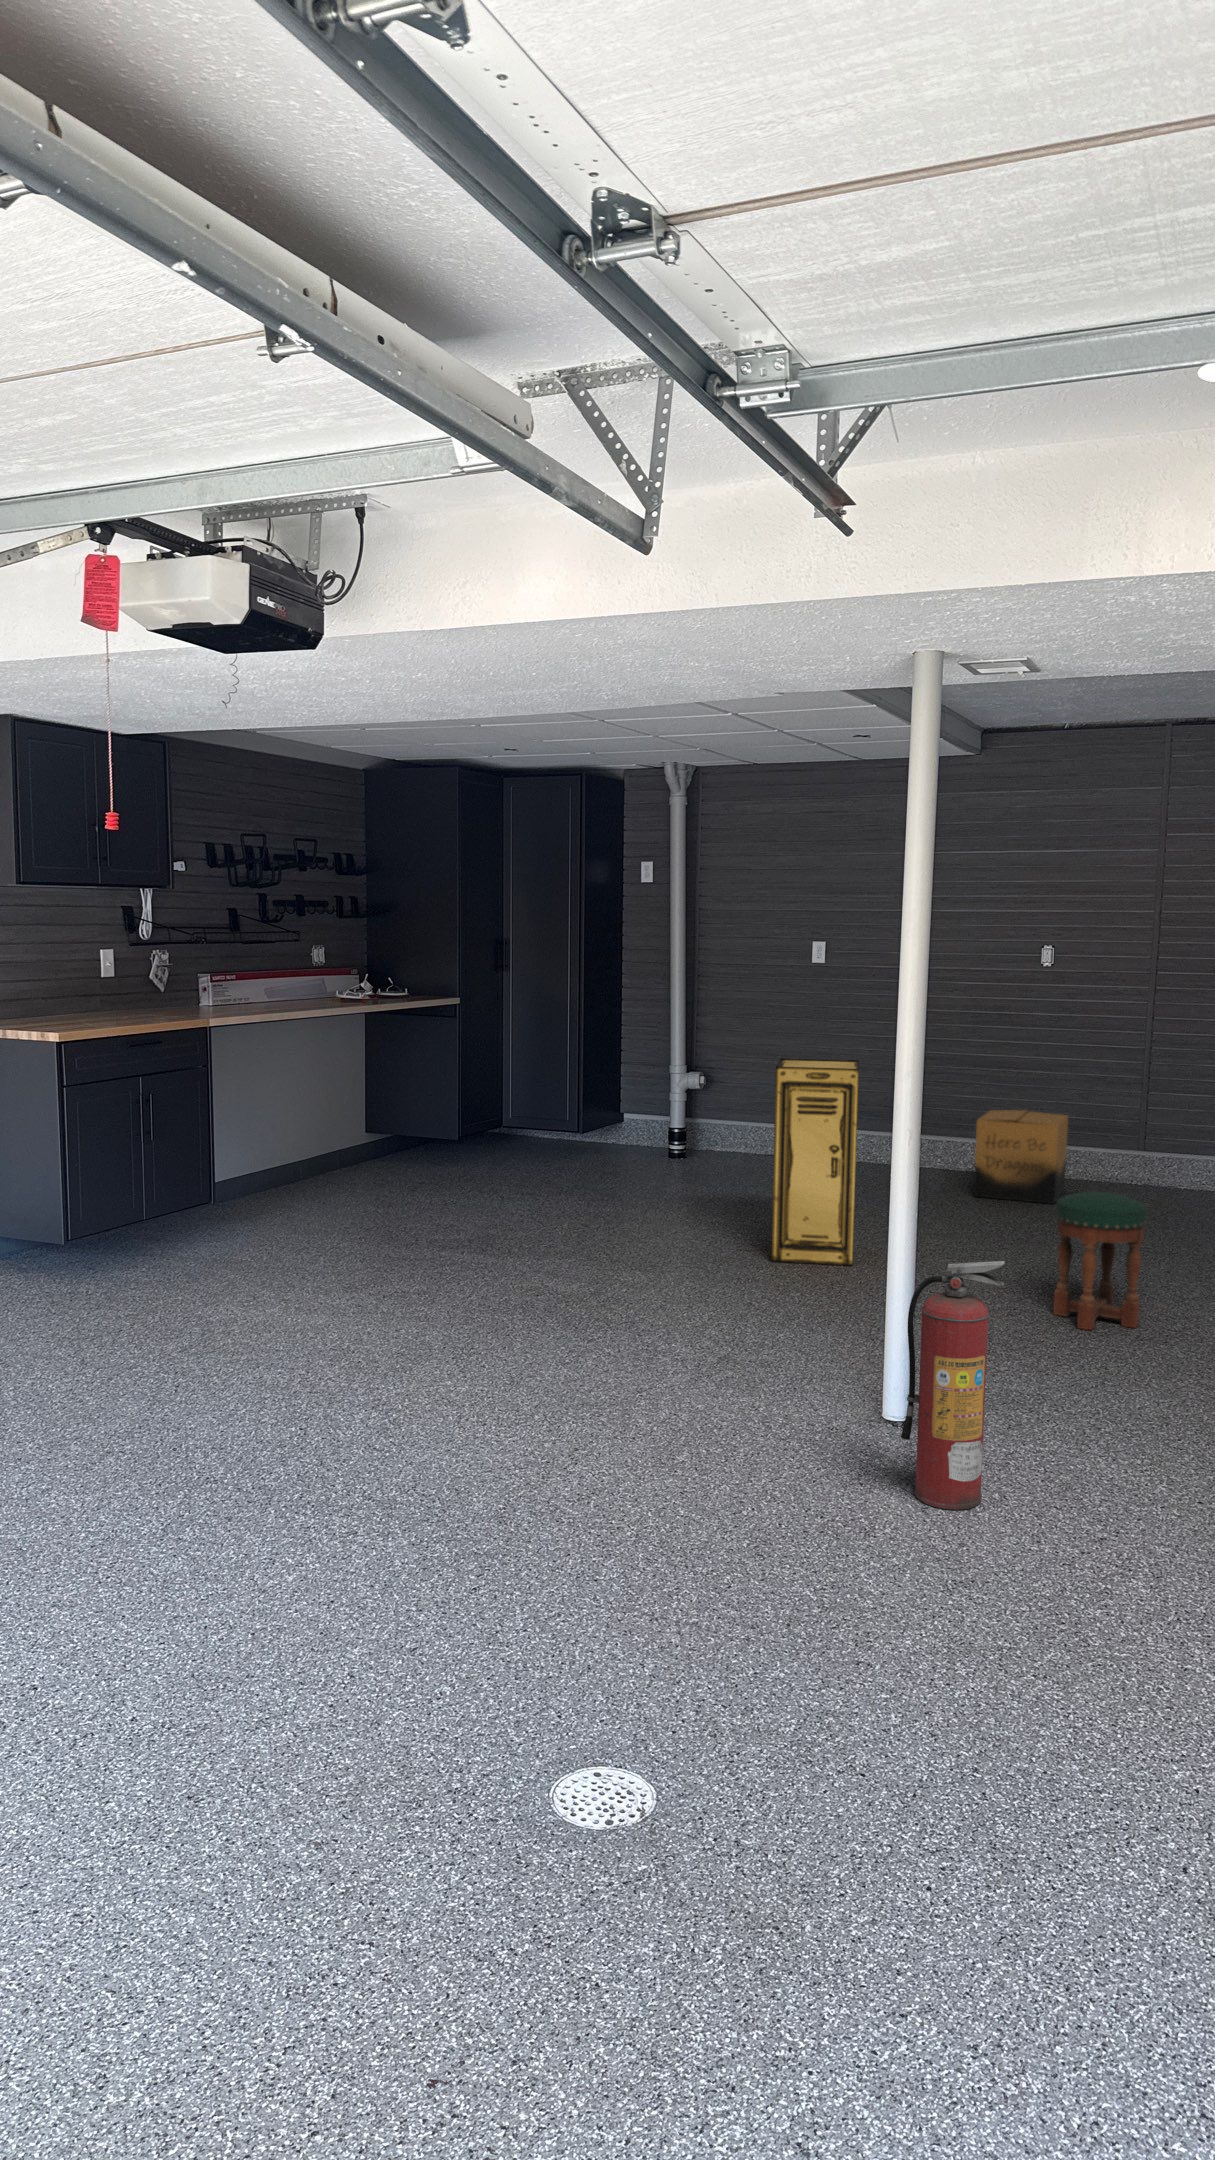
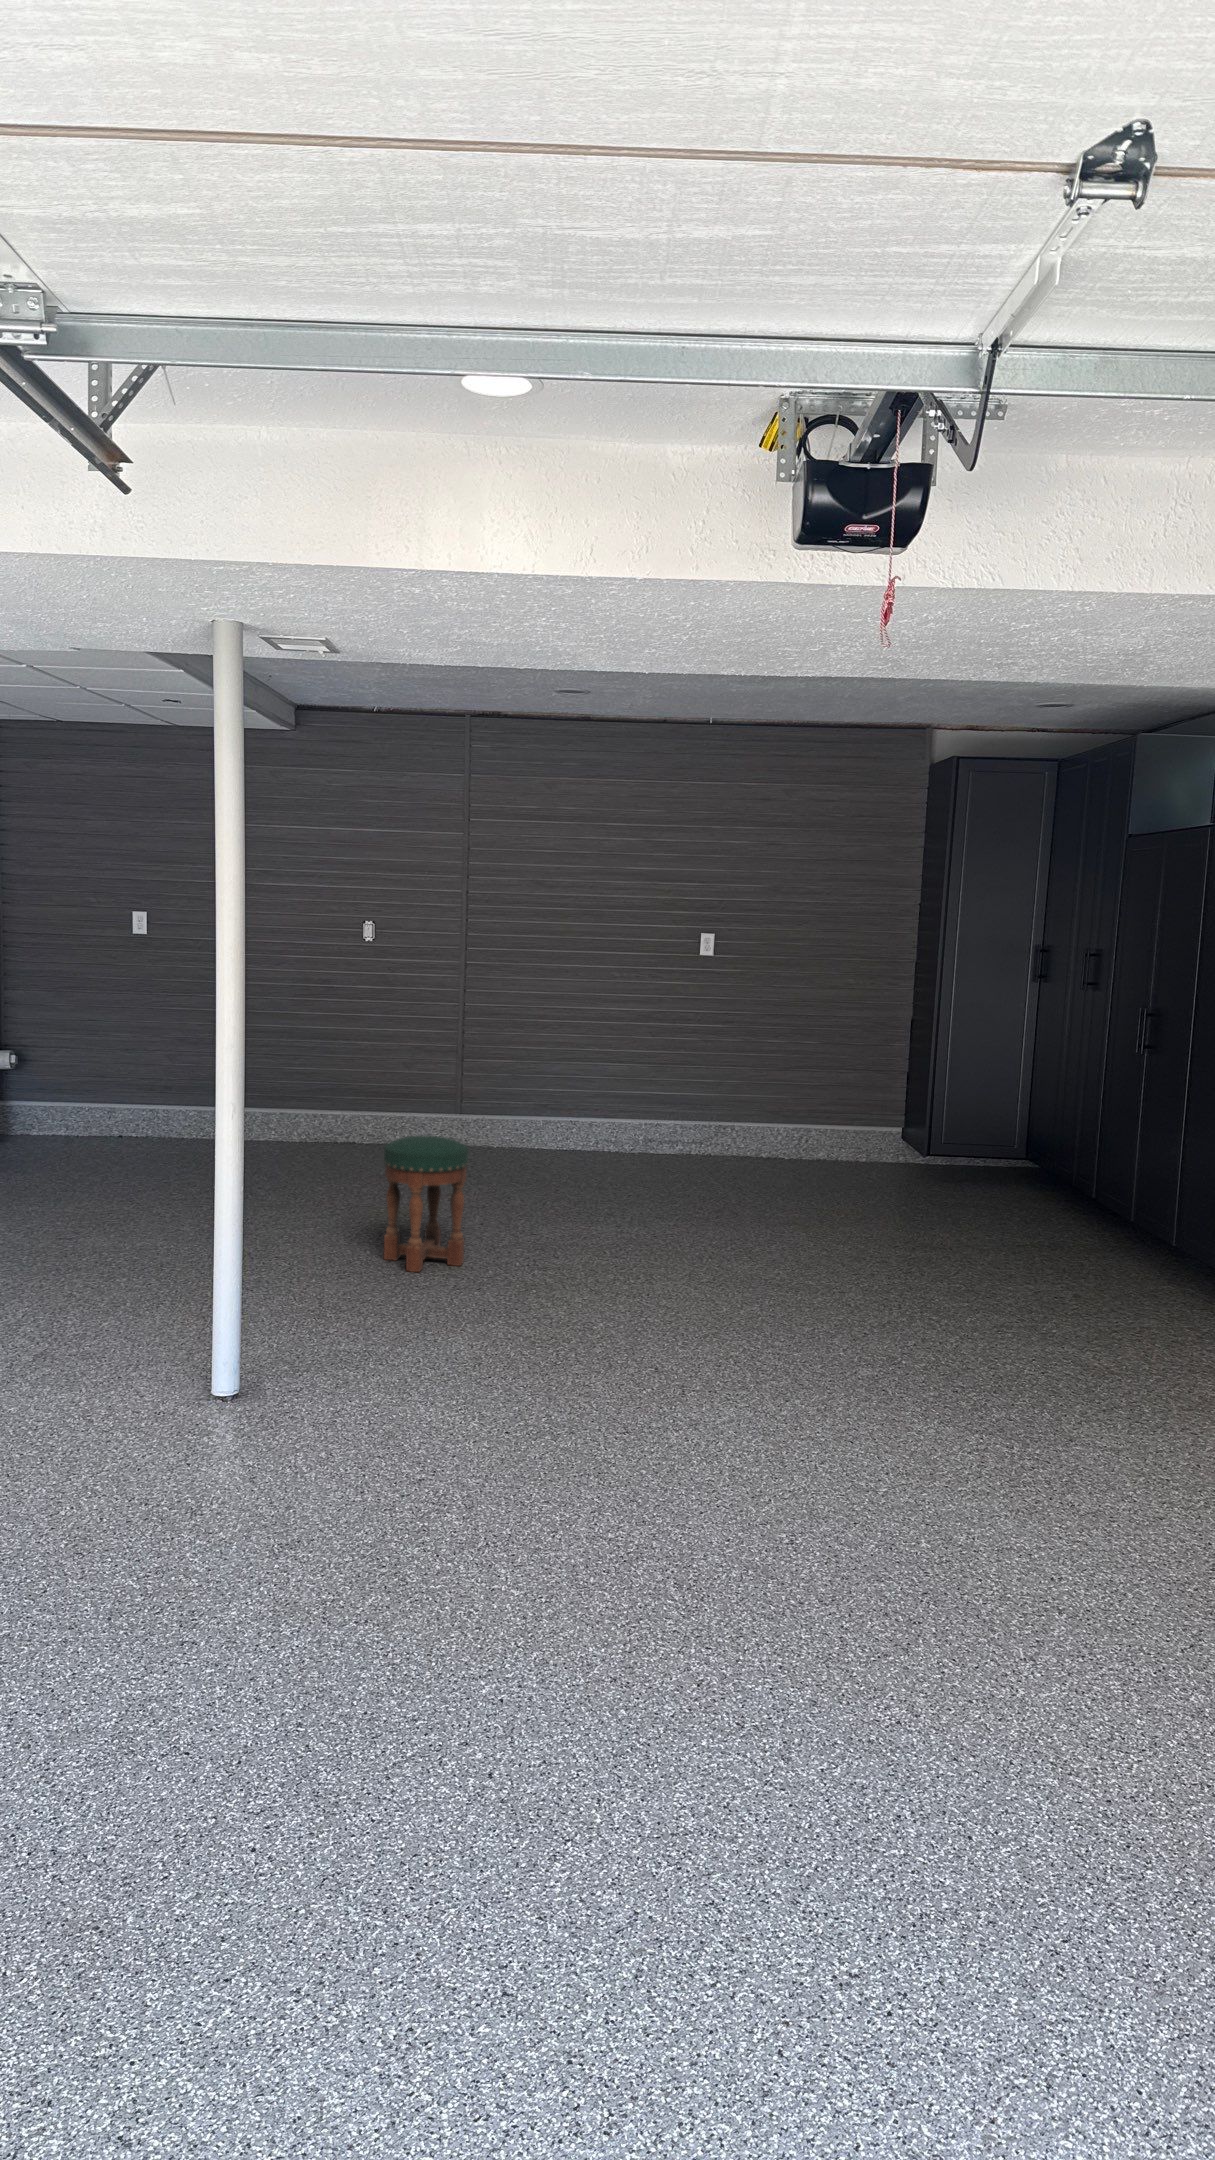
storage cabinet: present [771,1058,859,1266] -> none [86,1006,180,1228]
cardboard box: present [974,1110,1068,1204] -> none [307,1052,399,1146]
fire extinguisher: present [901,1261,1005,1510] -> none [227,1218,327,1471]

